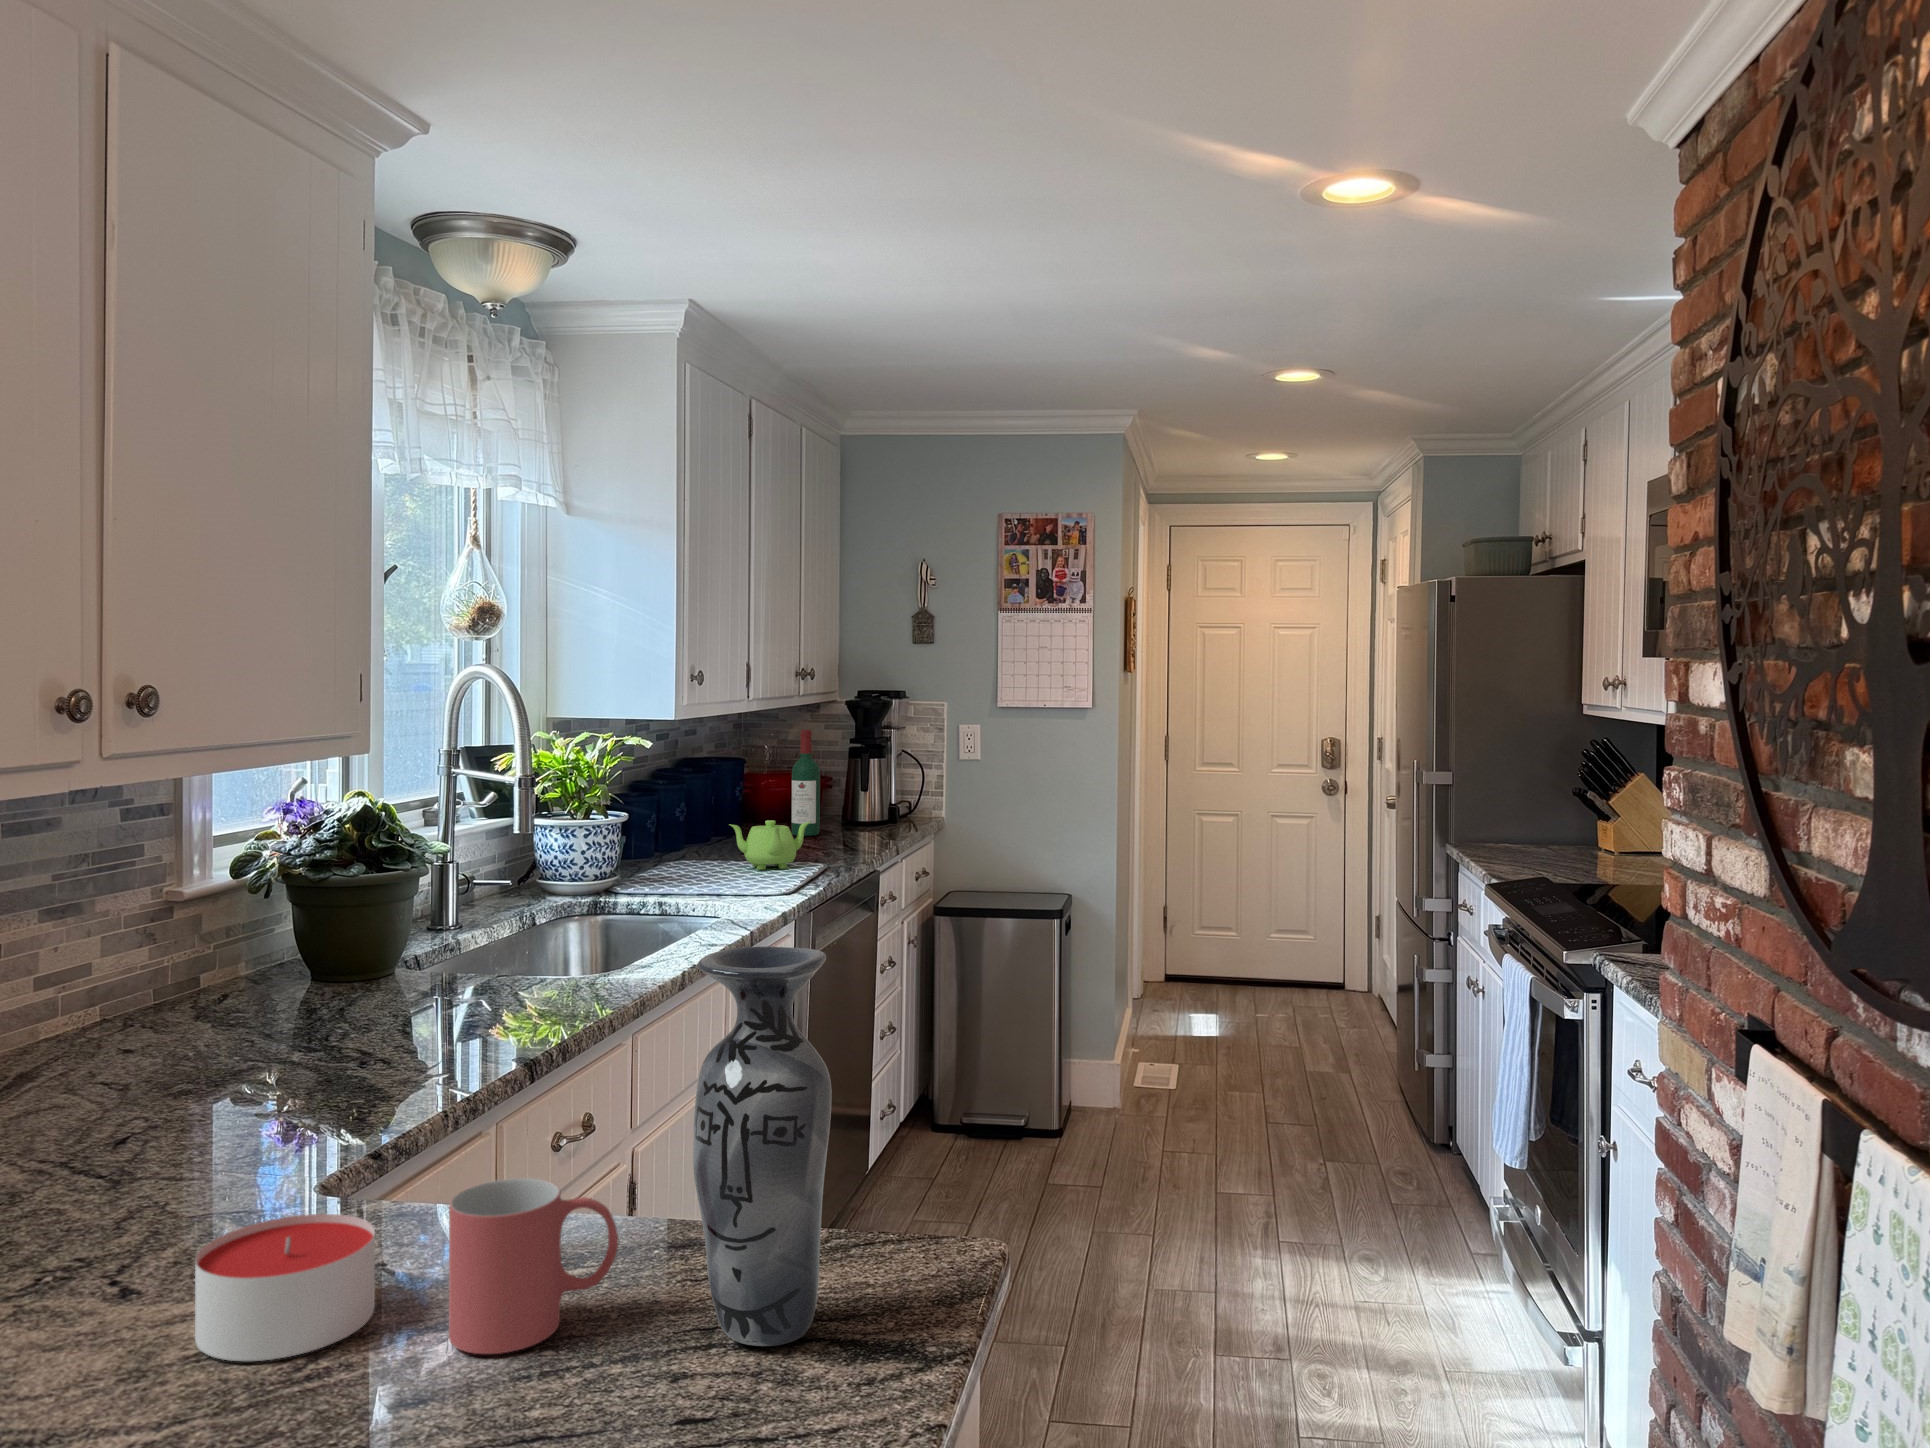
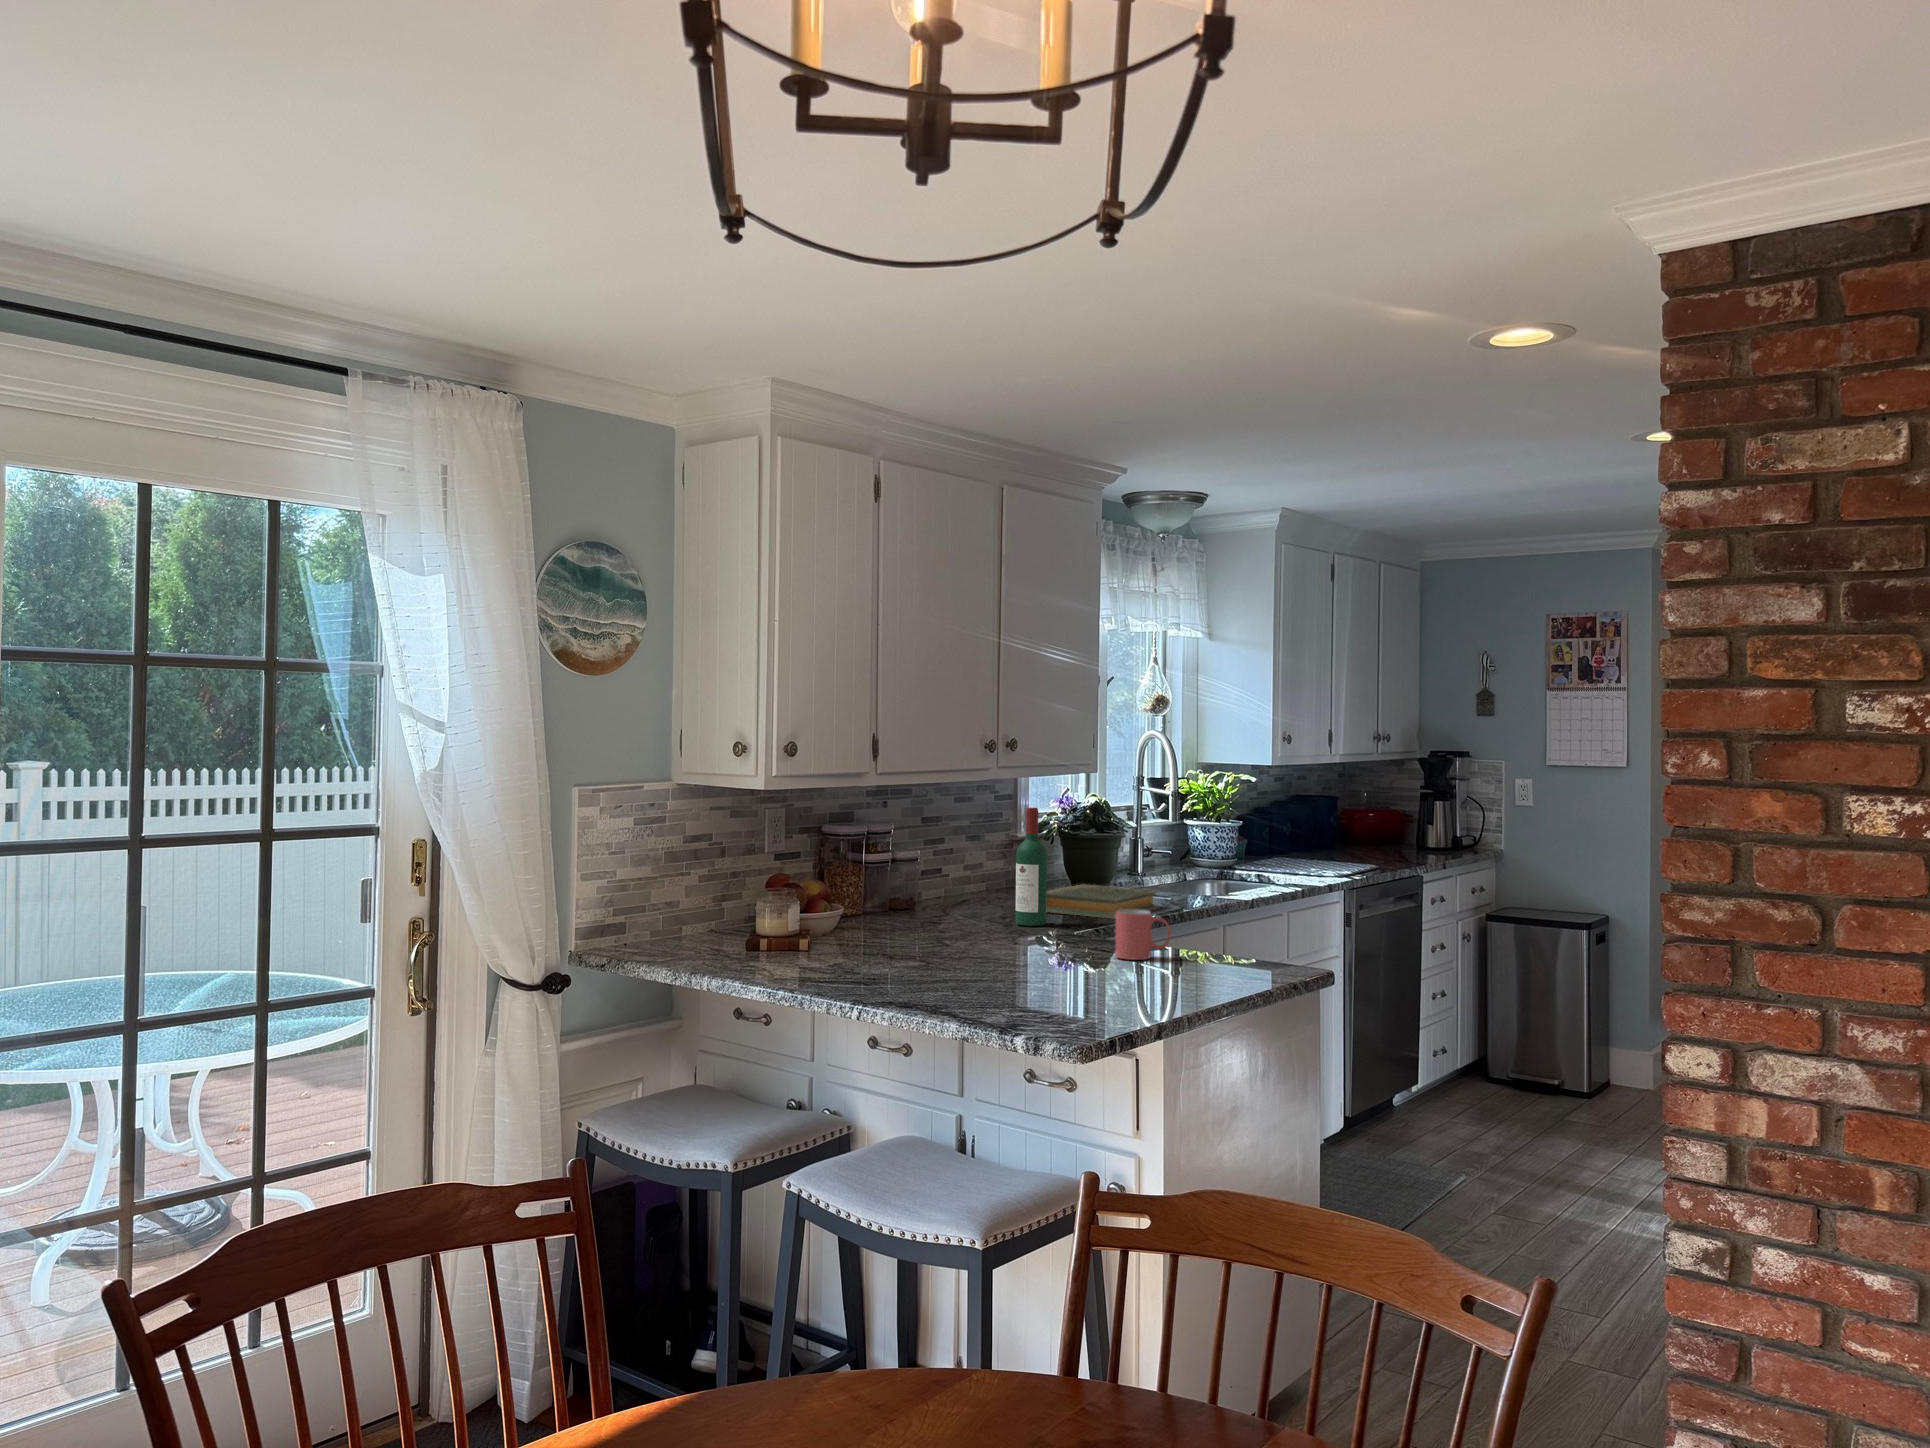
wine bottle: present [791,730,820,836] -> present [1016,808,1047,926]
teapot: present [729,820,811,870] -> none [1313,834,1369,865]
vase: present [693,946,832,1346] -> none [1192,833,1239,967]
hardback book: none [215,997,518,1098] -> present [1047,885,1158,918]
candle: present [195,1214,375,1361] -> none [1041,920,1094,954]

